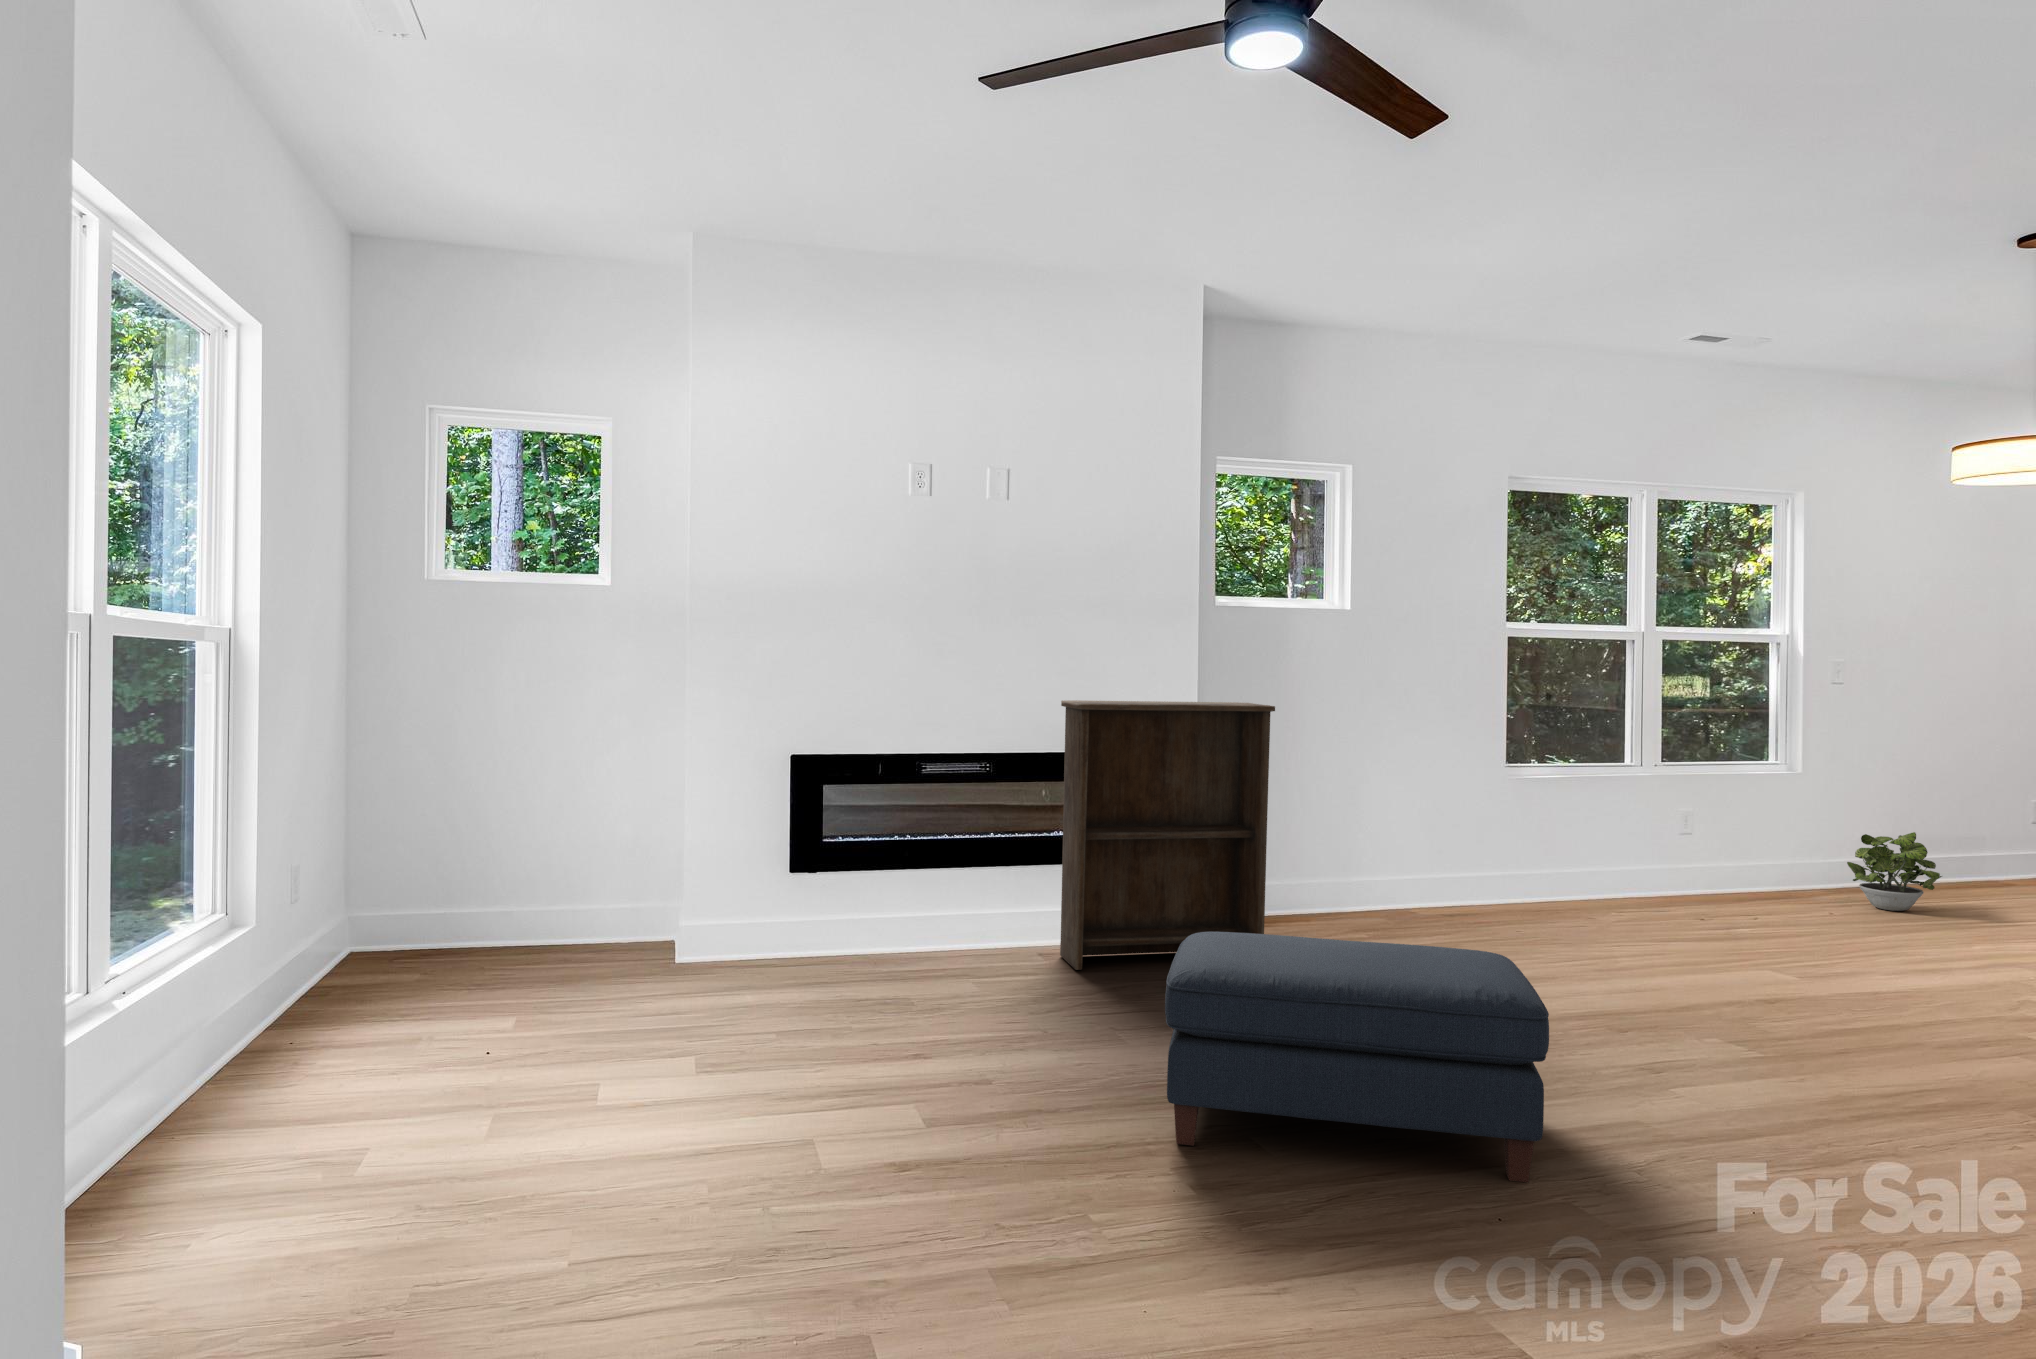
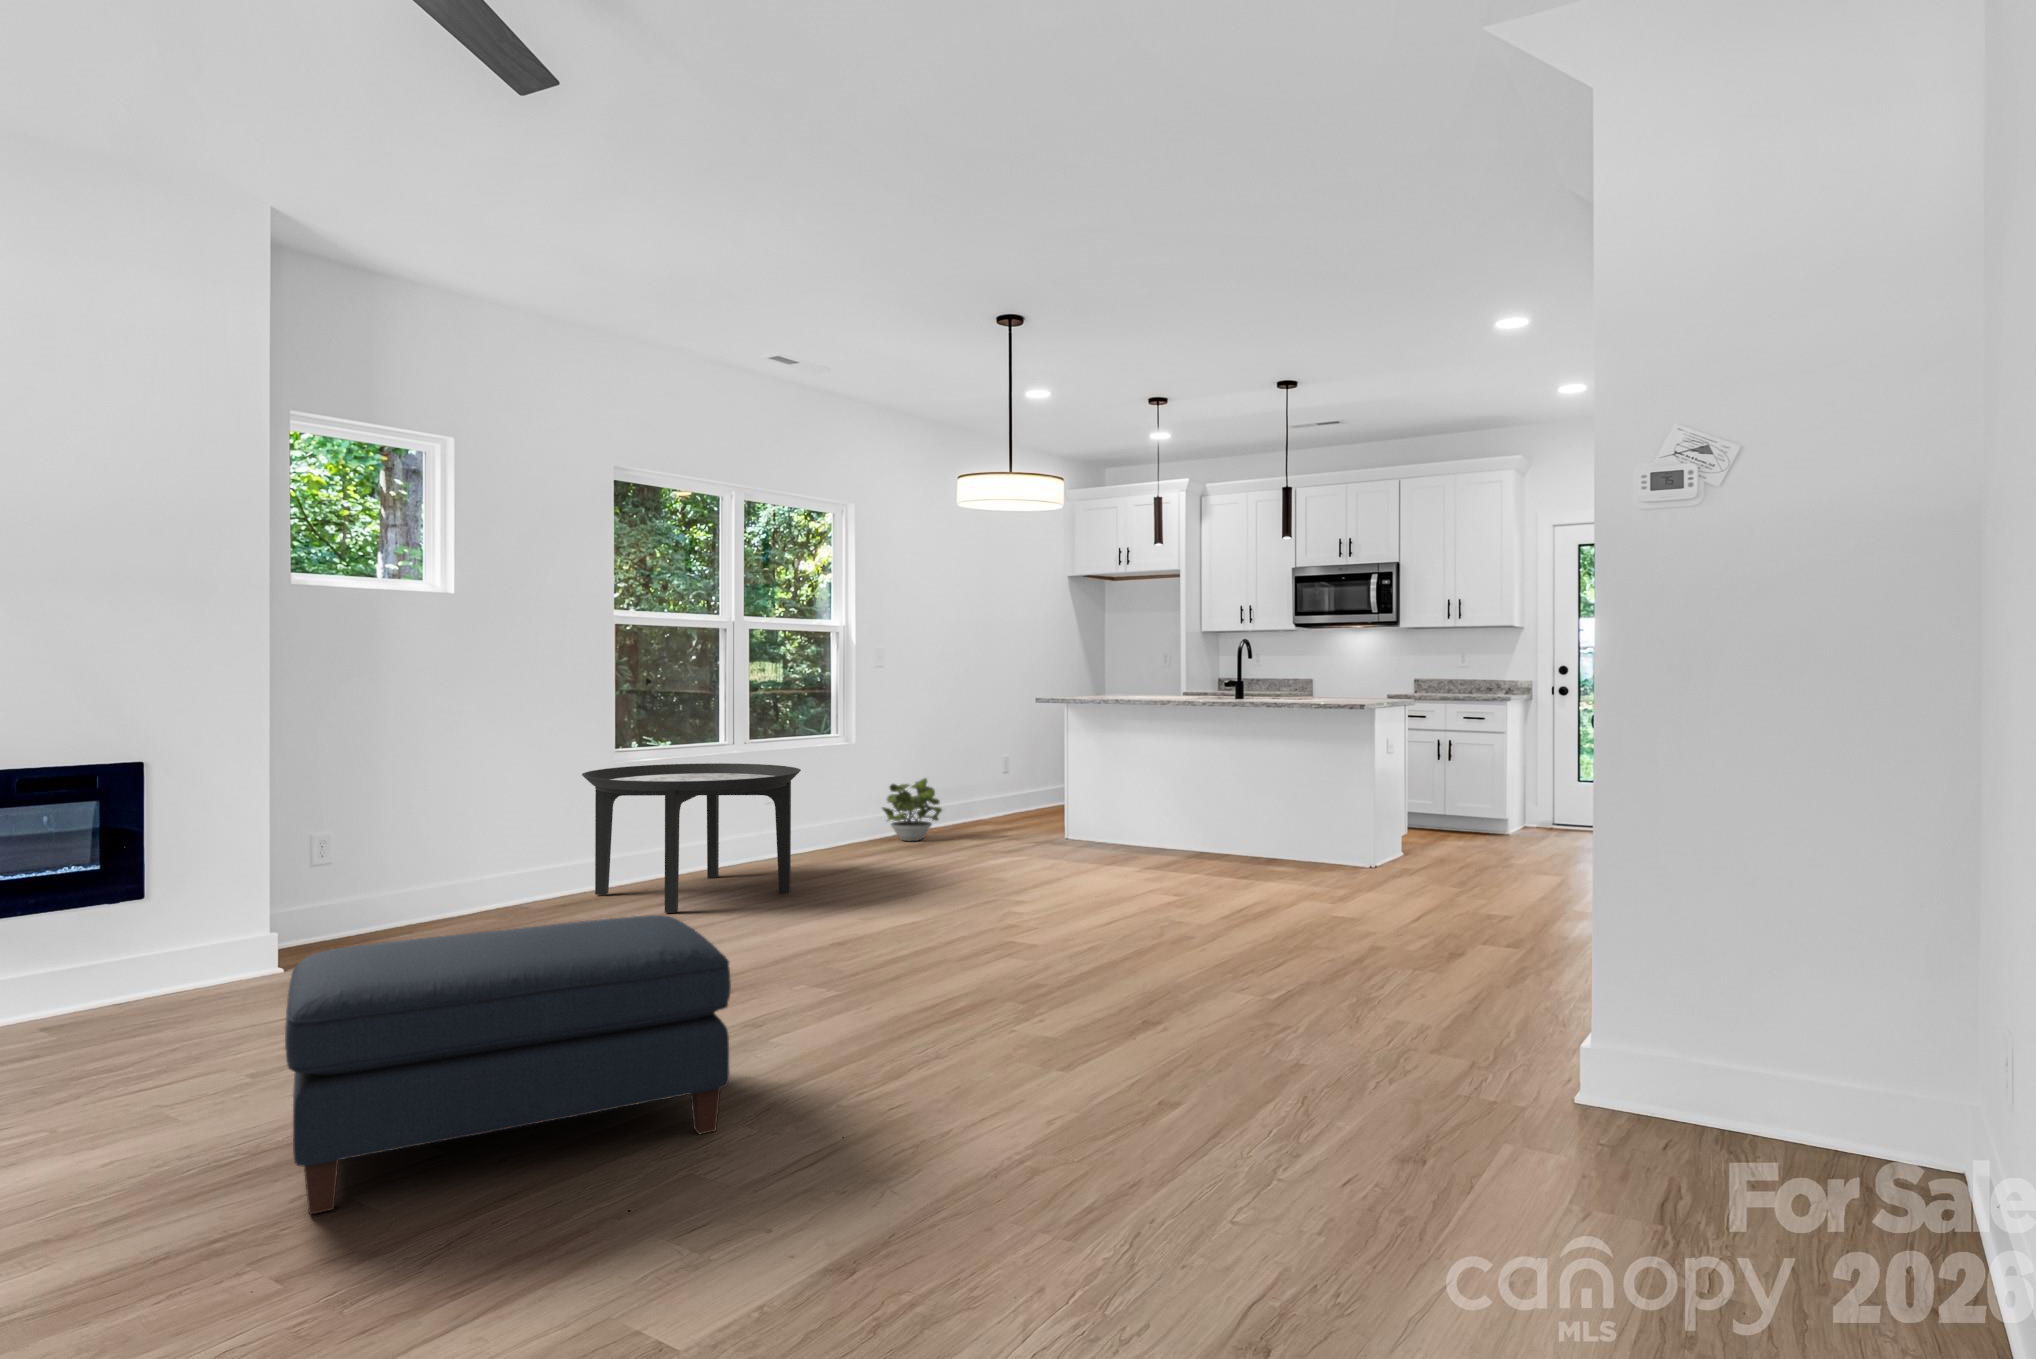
bookshelf: present [1060,700,1275,970] -> none [69,691,381,1041]
round table: none [1465,786,1717,950] -> present [582,763,801,913]

